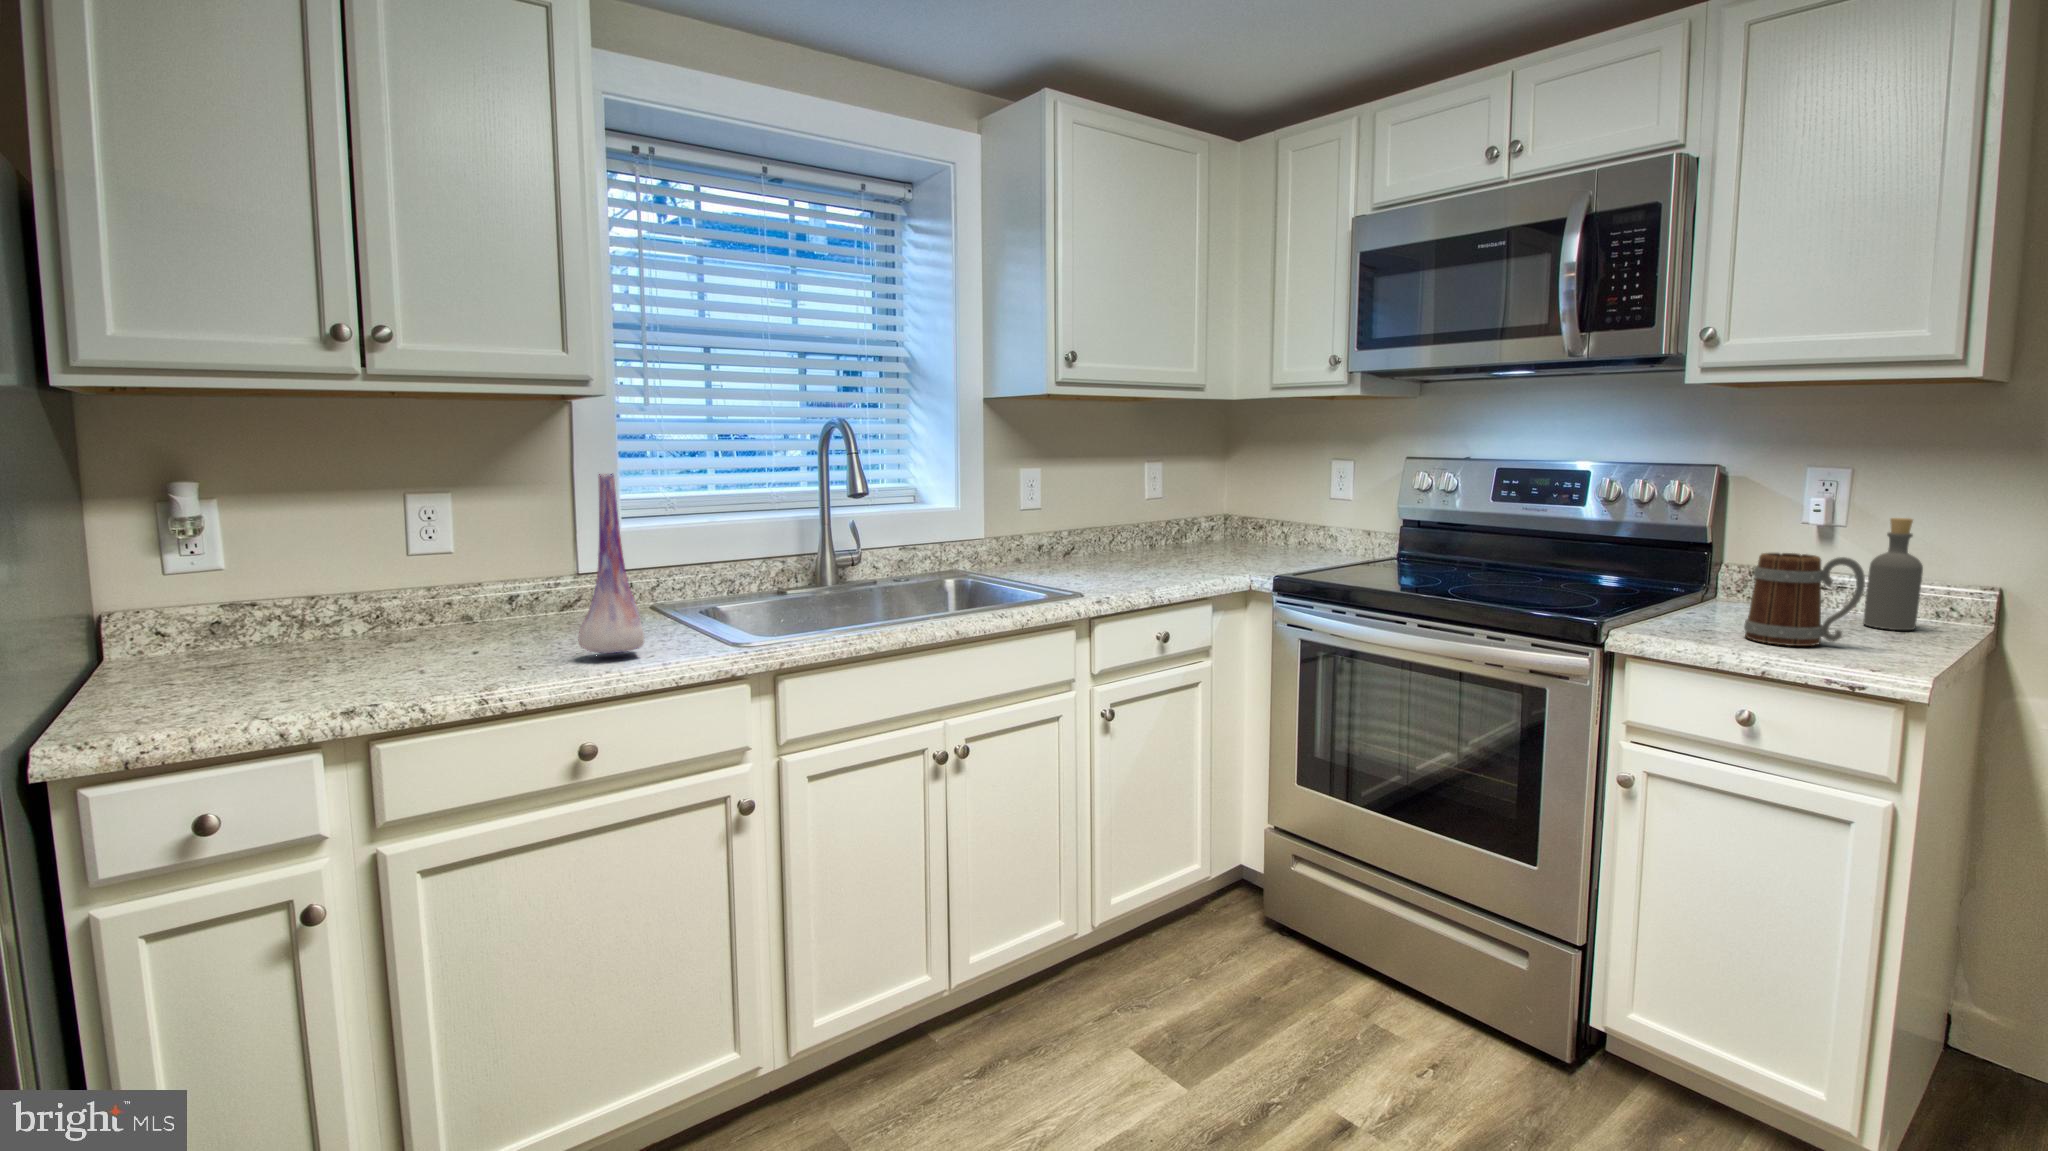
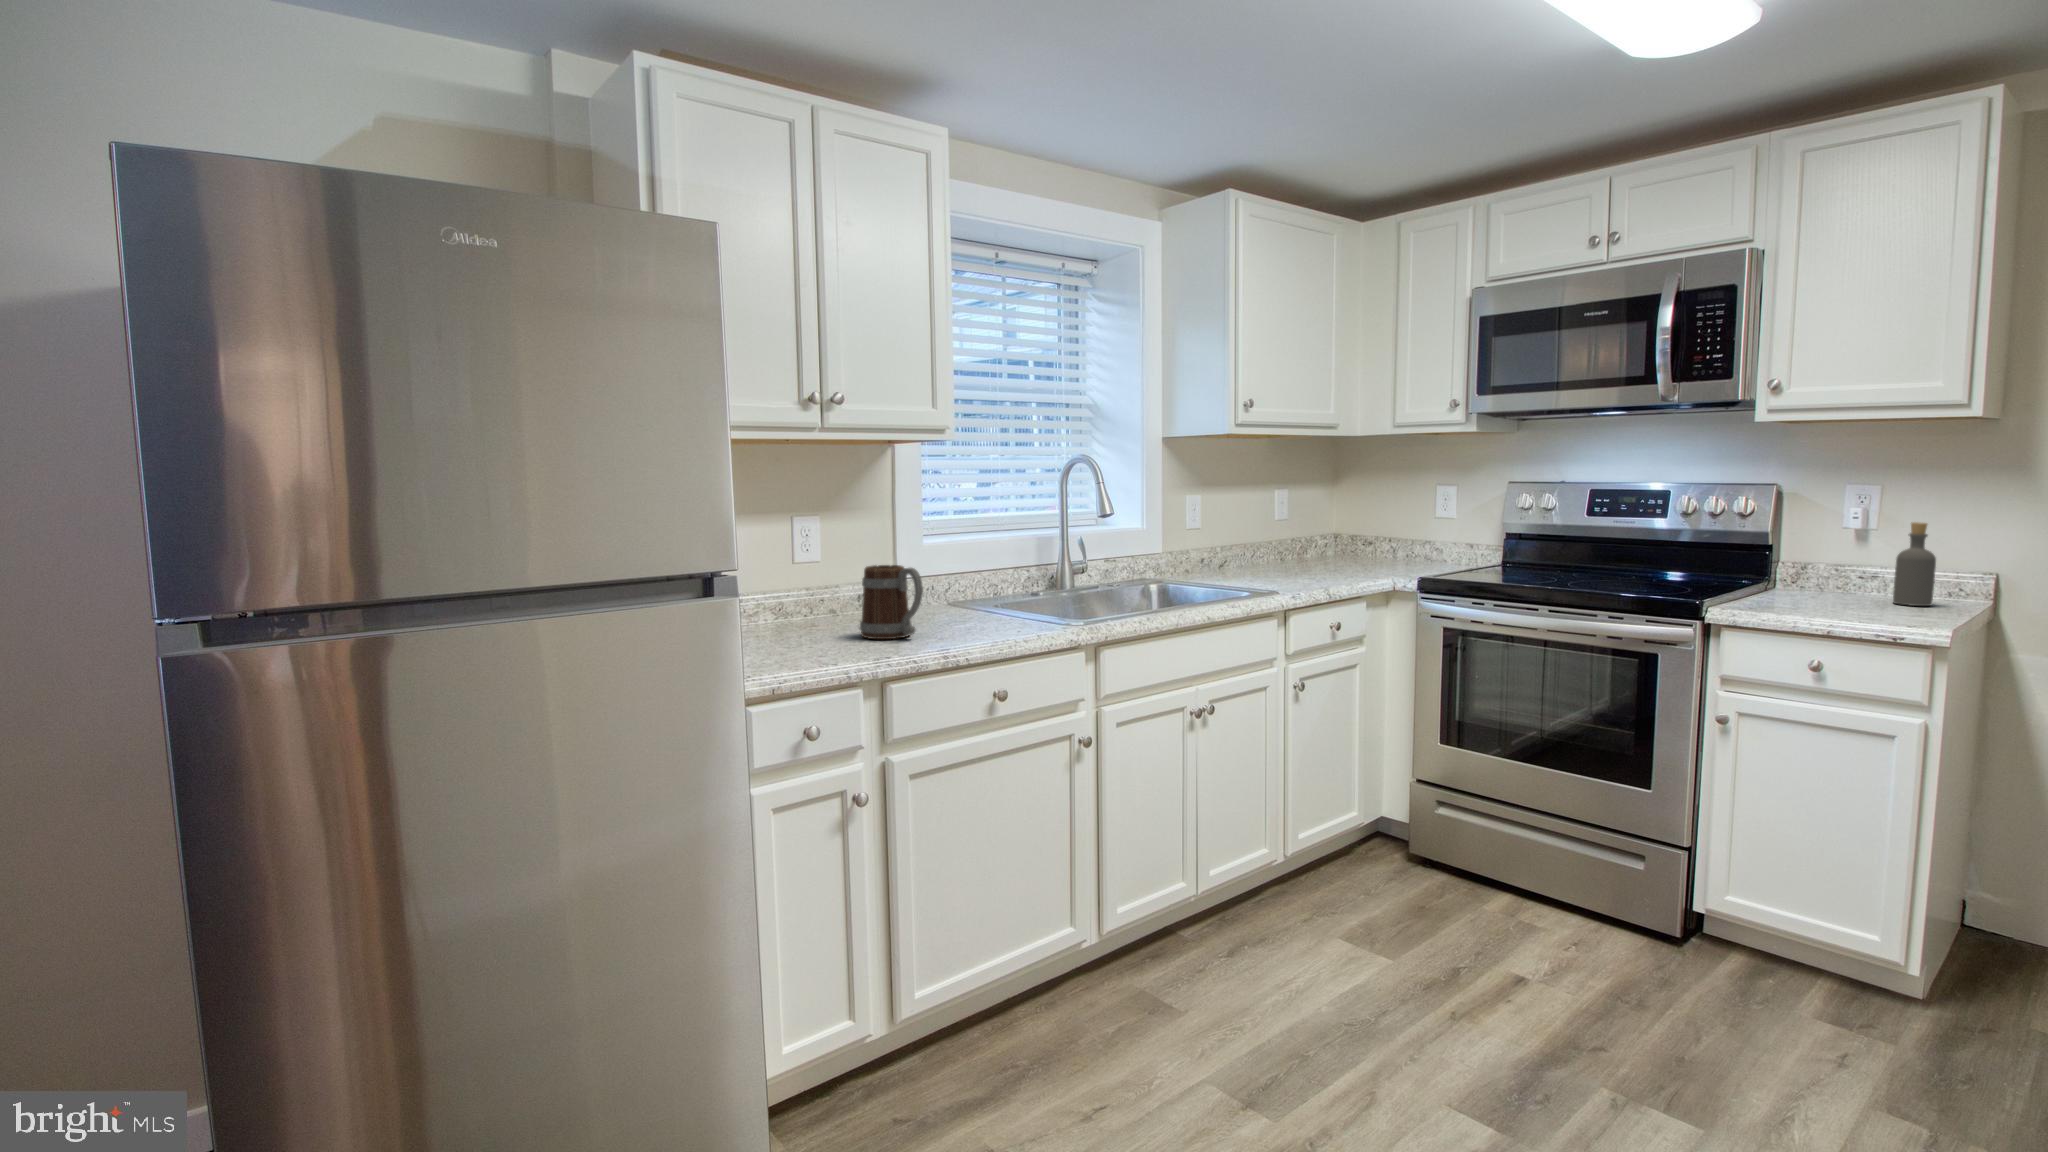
vase: present [578,474,644,653] -> none [962,494,1016,632]
mug: present [1744,553,1865,646] -> present [860,565,923,639]

